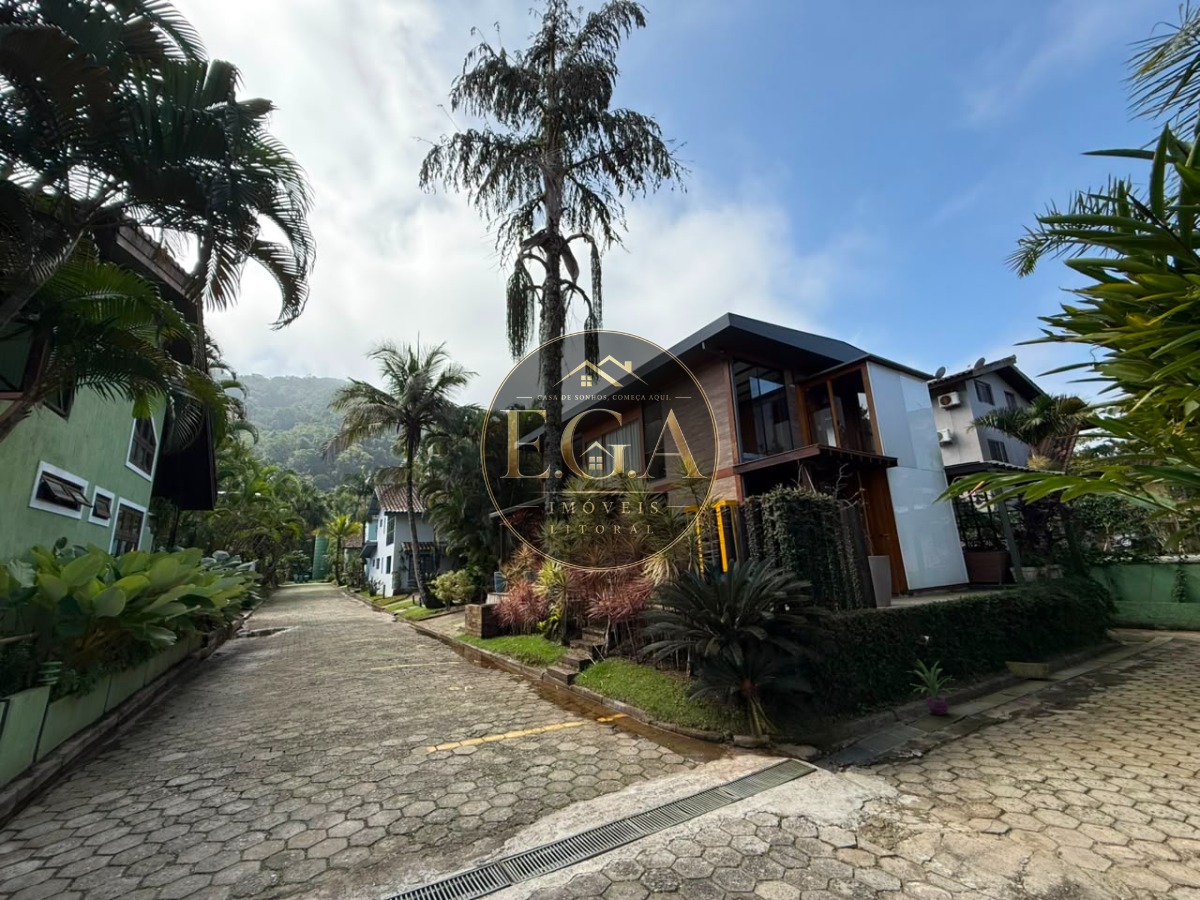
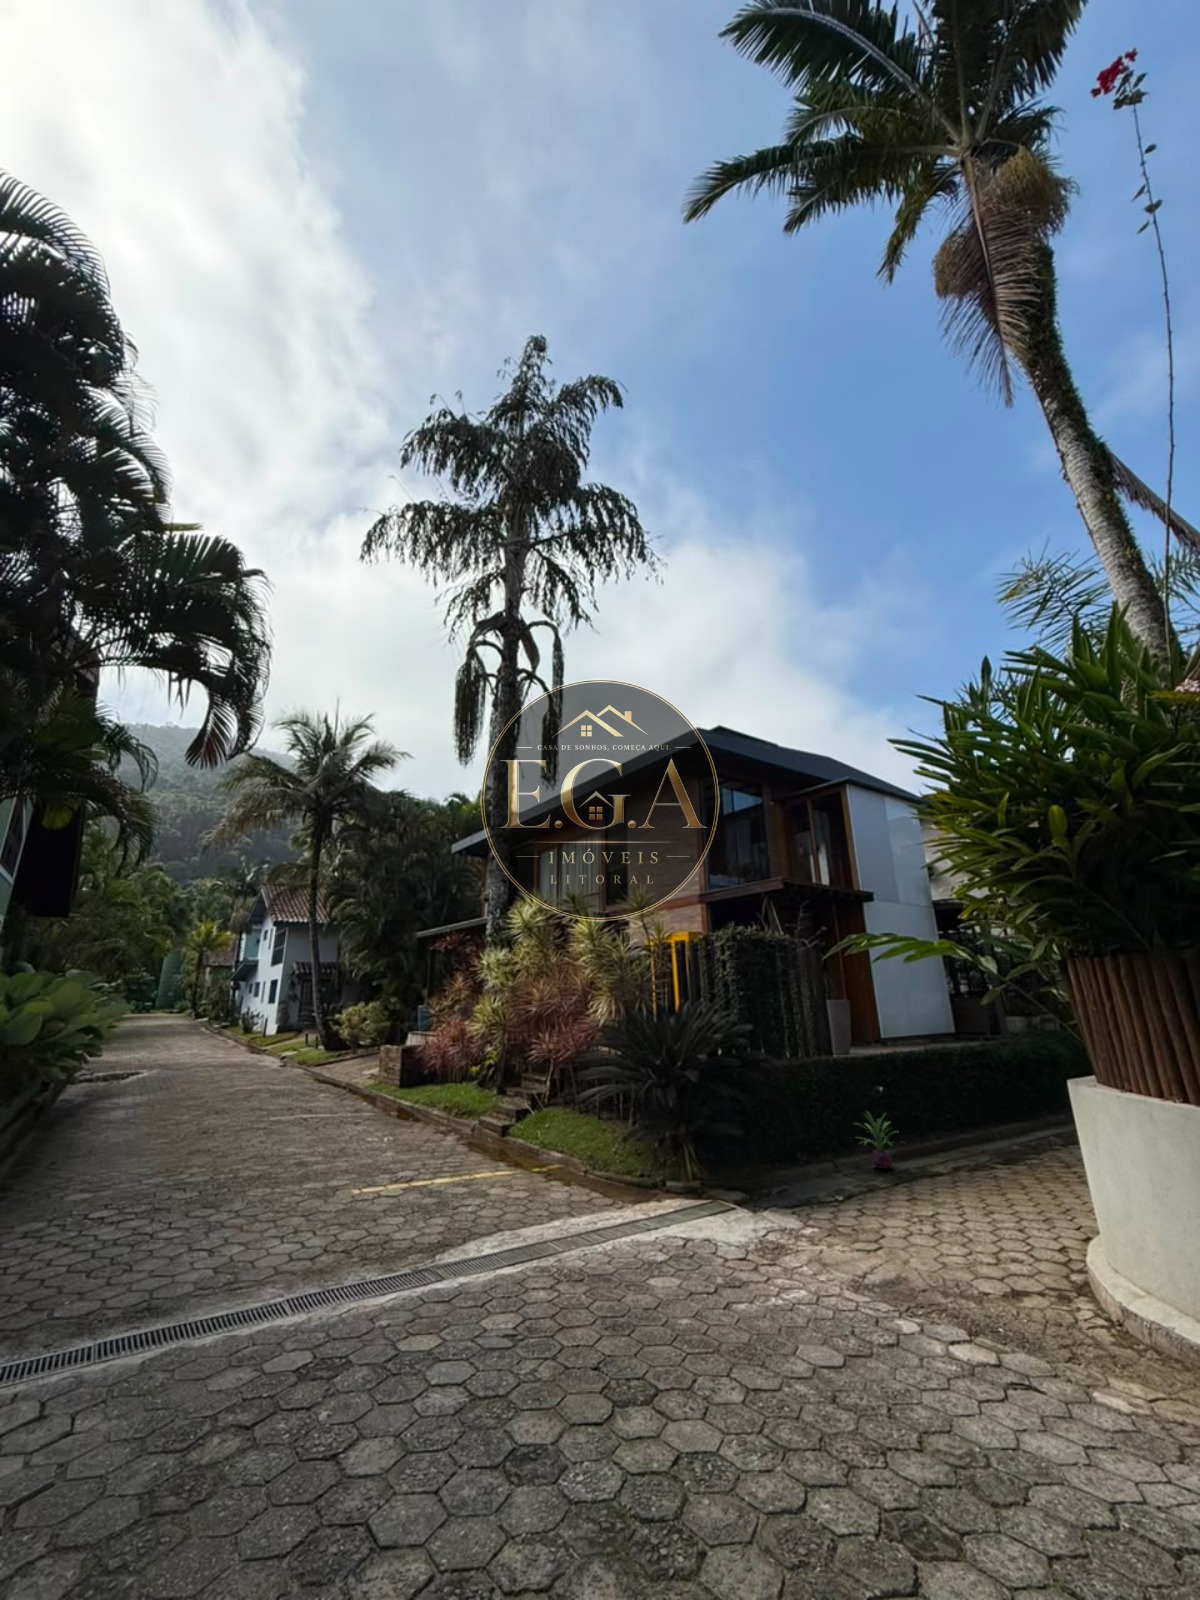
woven basket: present [1006,662,1049,678] -> none [979,1121,1022,1141]

